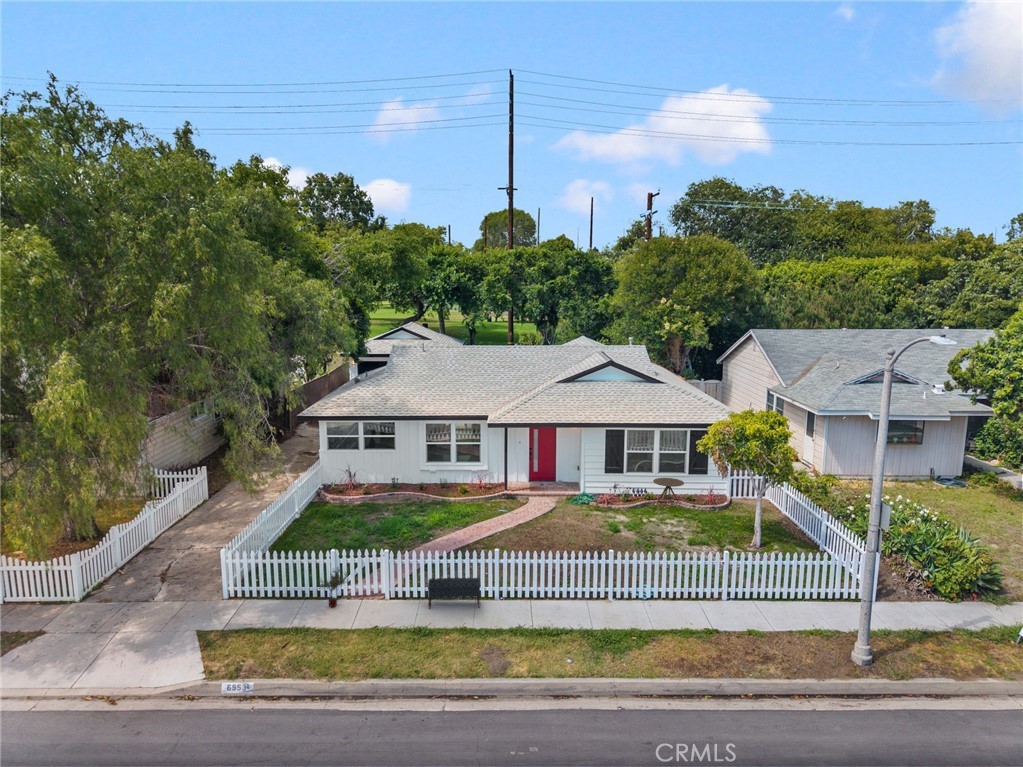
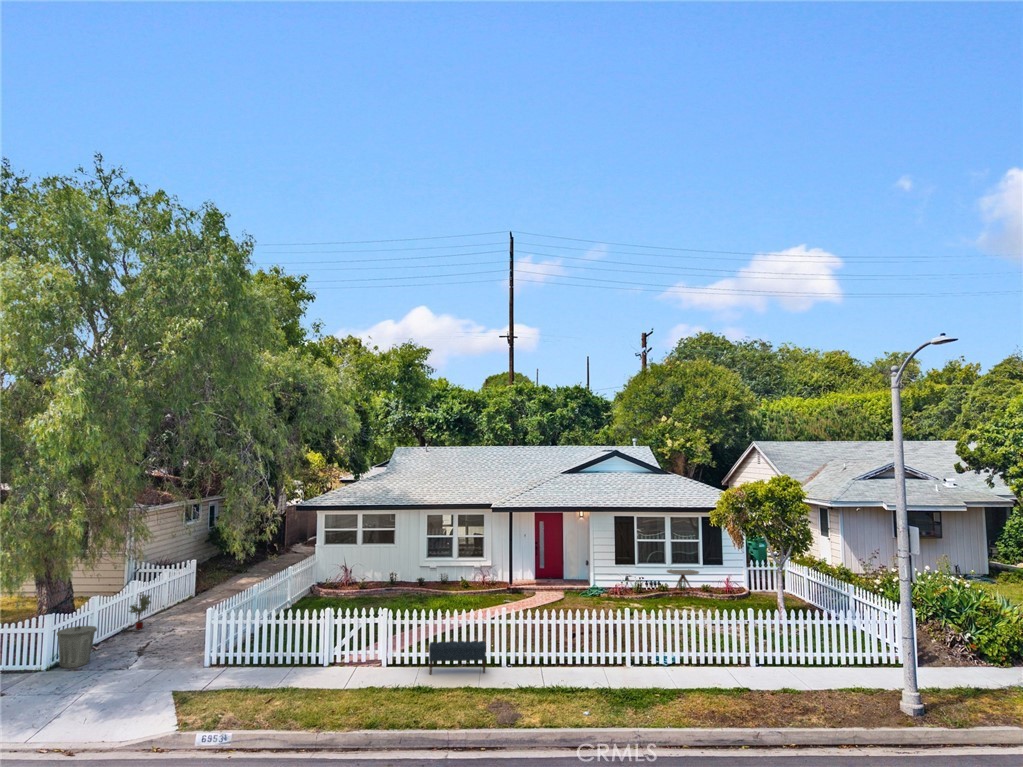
trash can: none [85,557,122,597] -> present [57,626,97,668]
potted tree: present [317,567,348,607] -> present [129,593,151,629]

